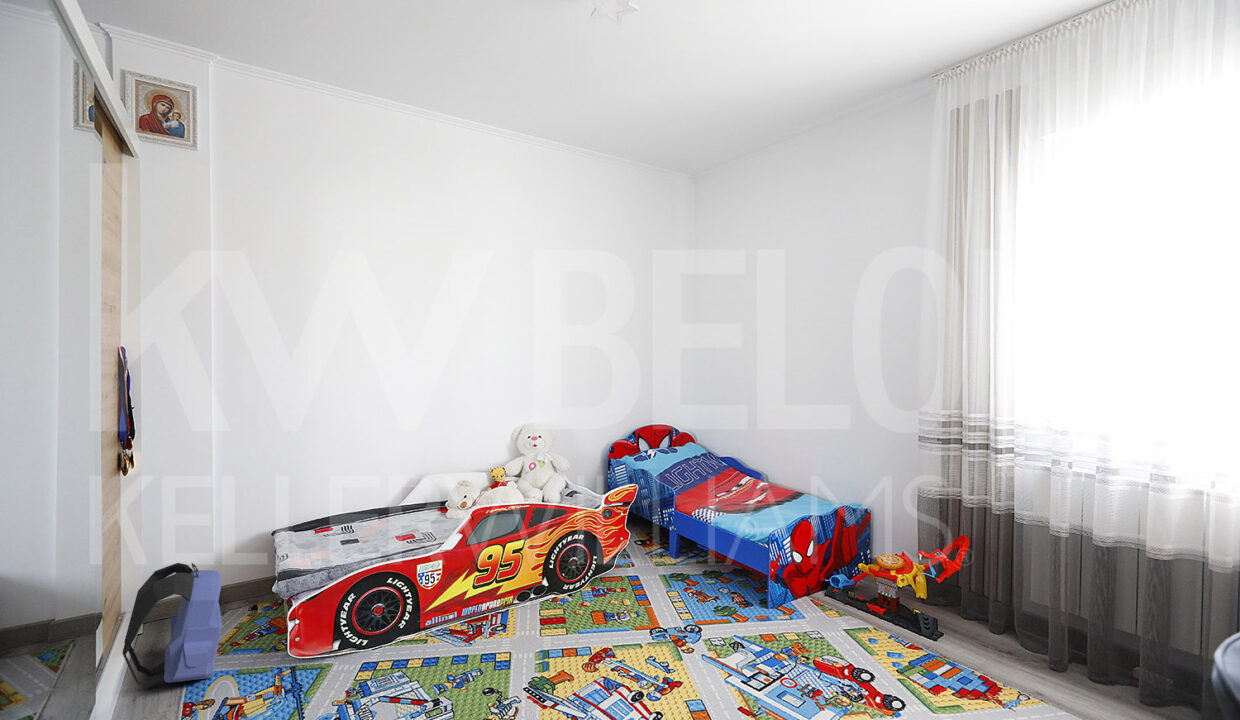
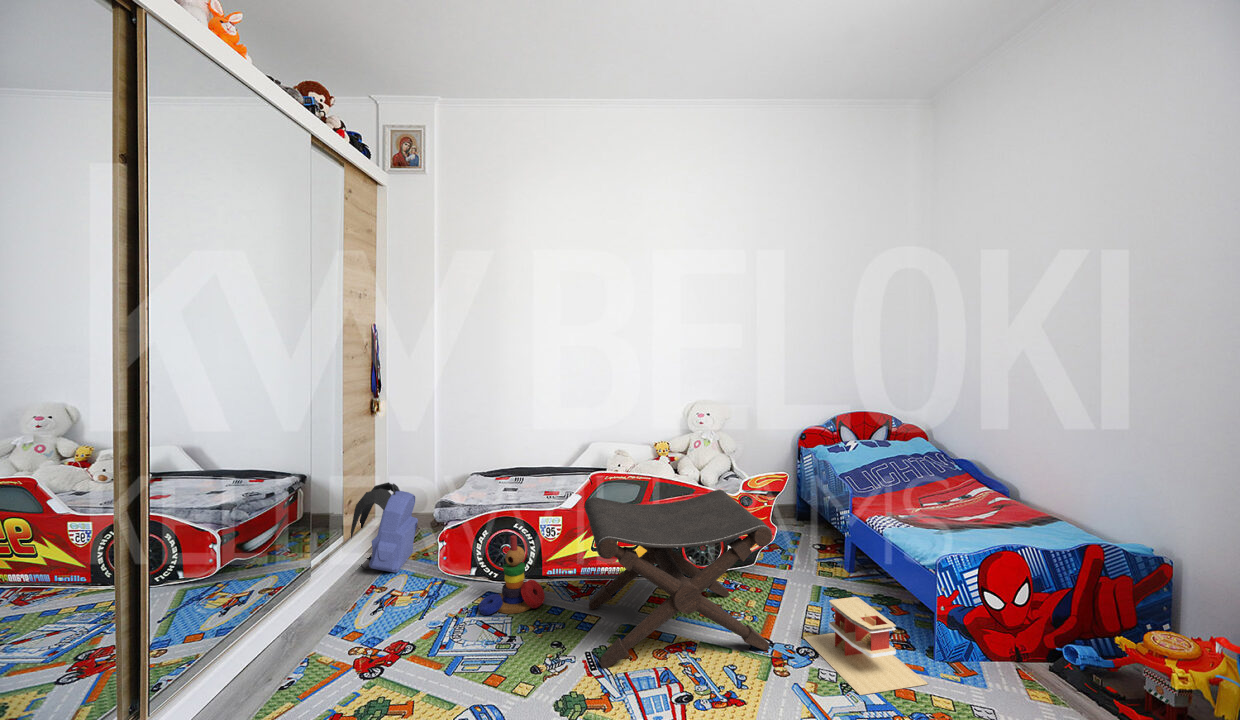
footstool: none [486,507,673,696] -> present [585,490,772,668]
toy house: none [682,576,776,648] -> present [804,597,928,695]
stacking toy: none [372,592,444,689] -> present [479,535,545,615]

